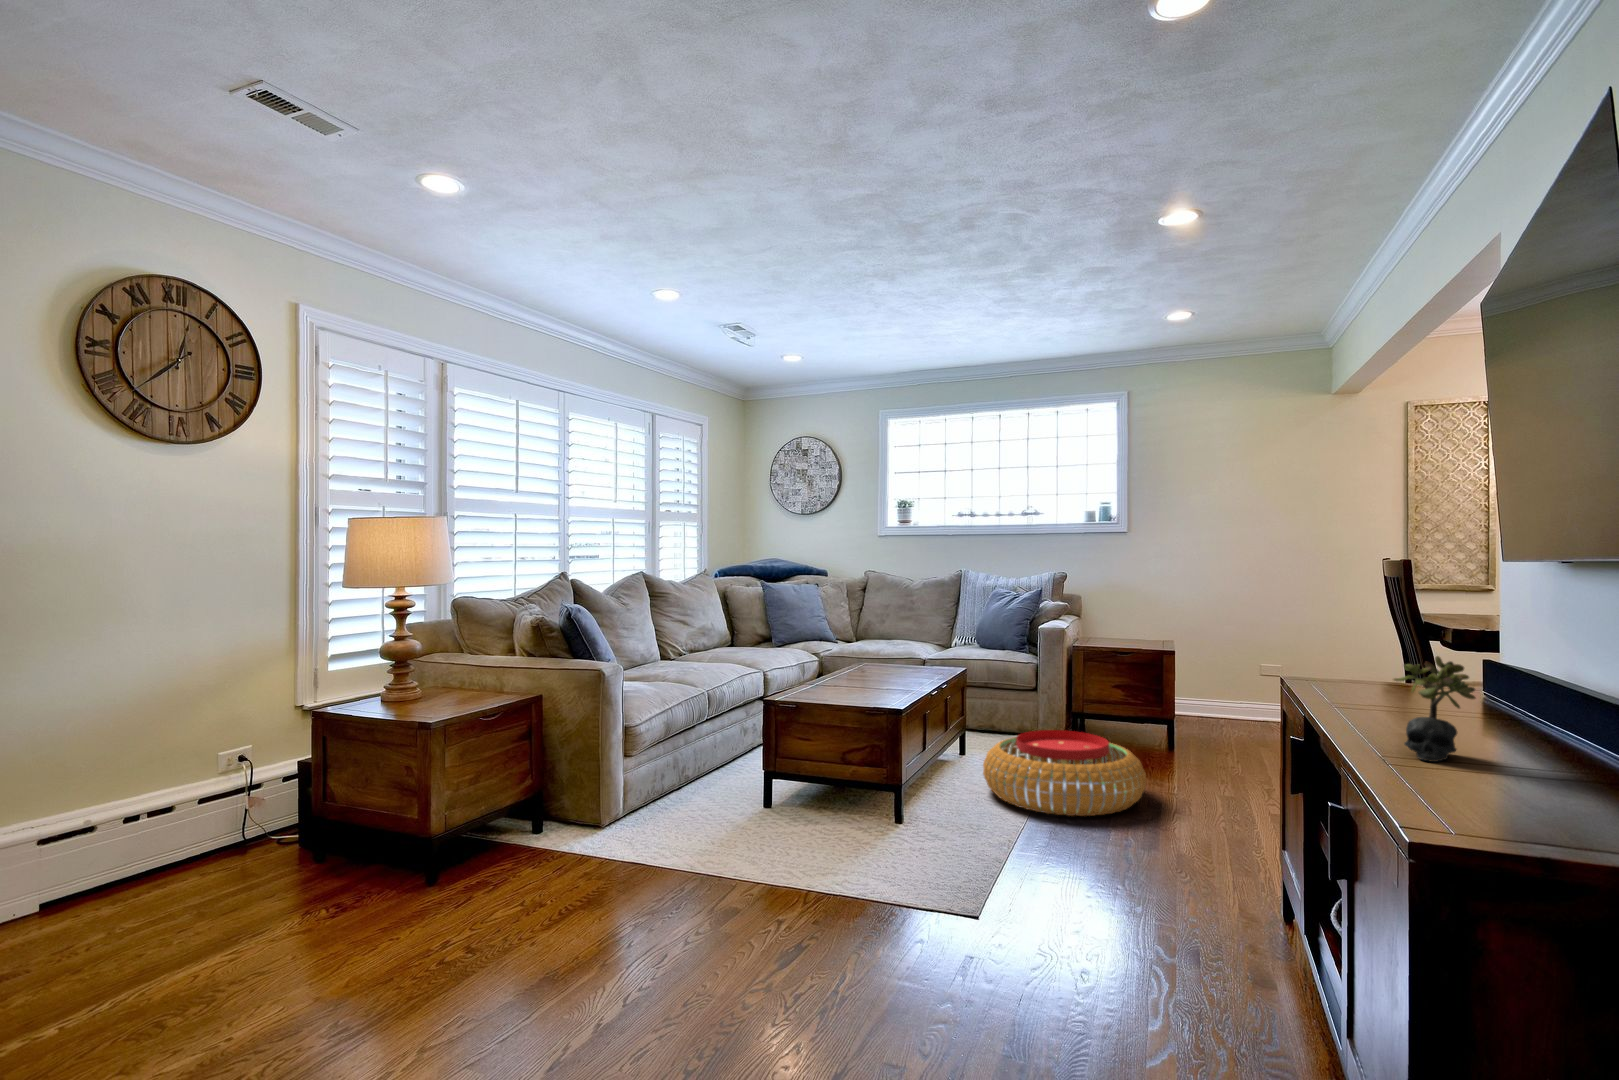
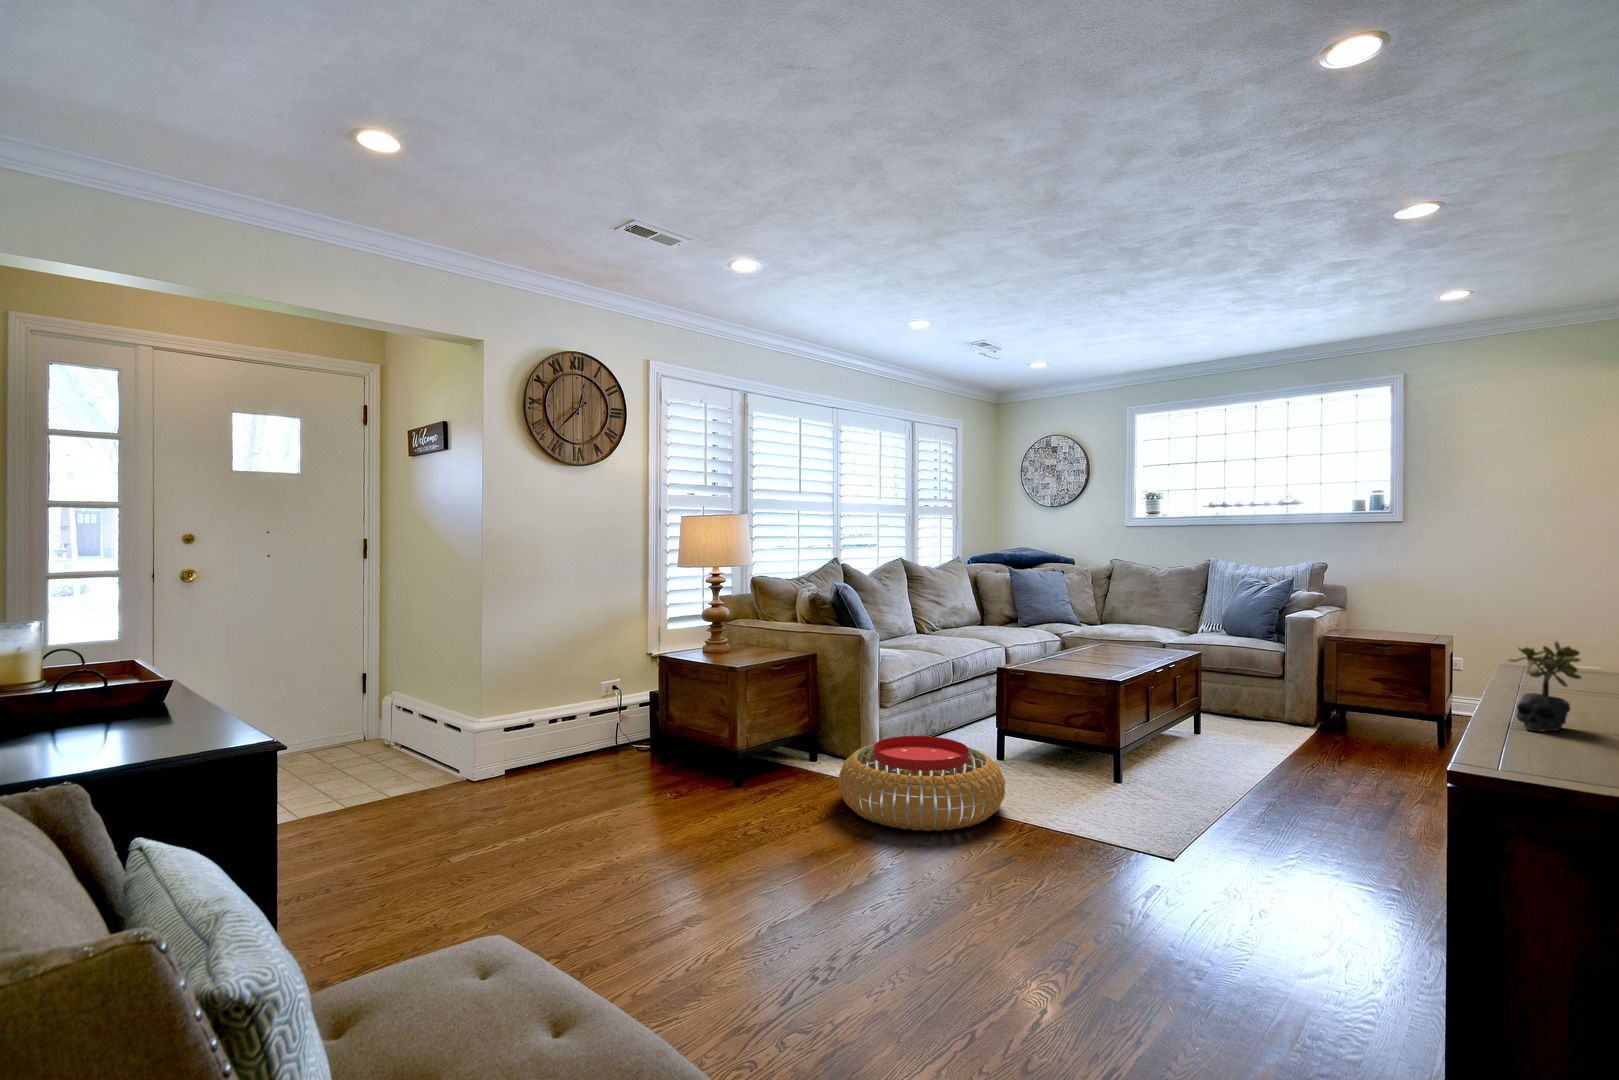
pouf: present [983,730,1146,816] -> present [839,736,1005,831]

